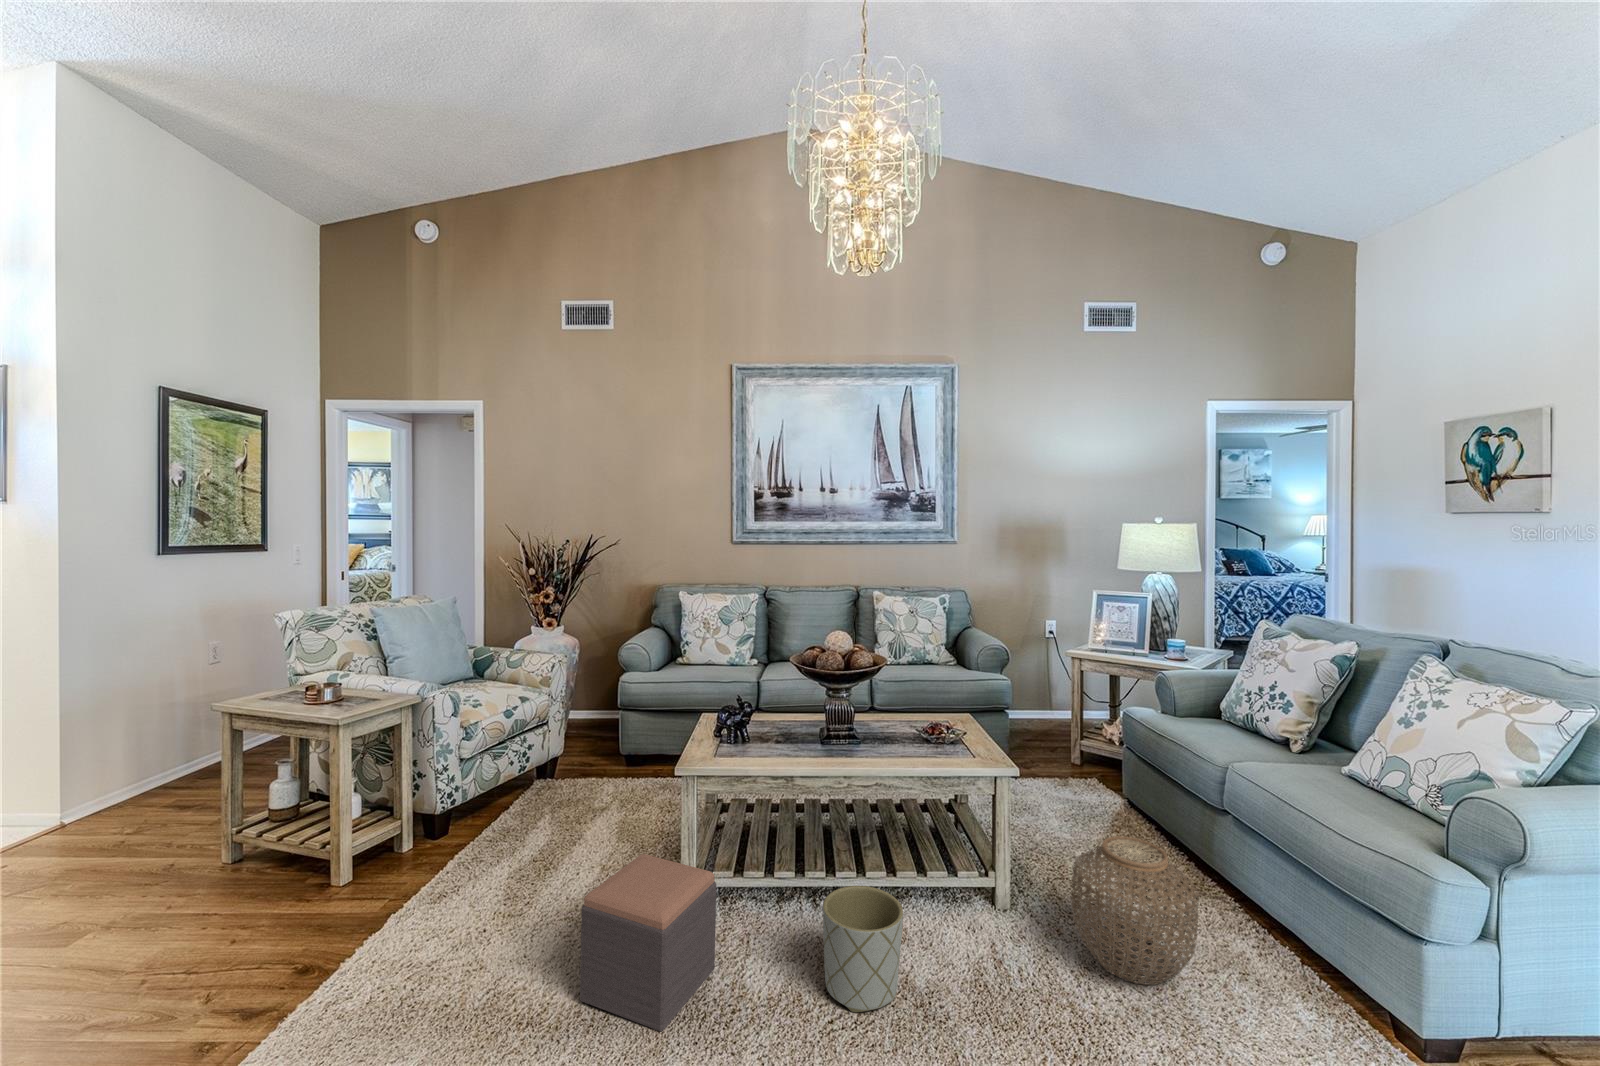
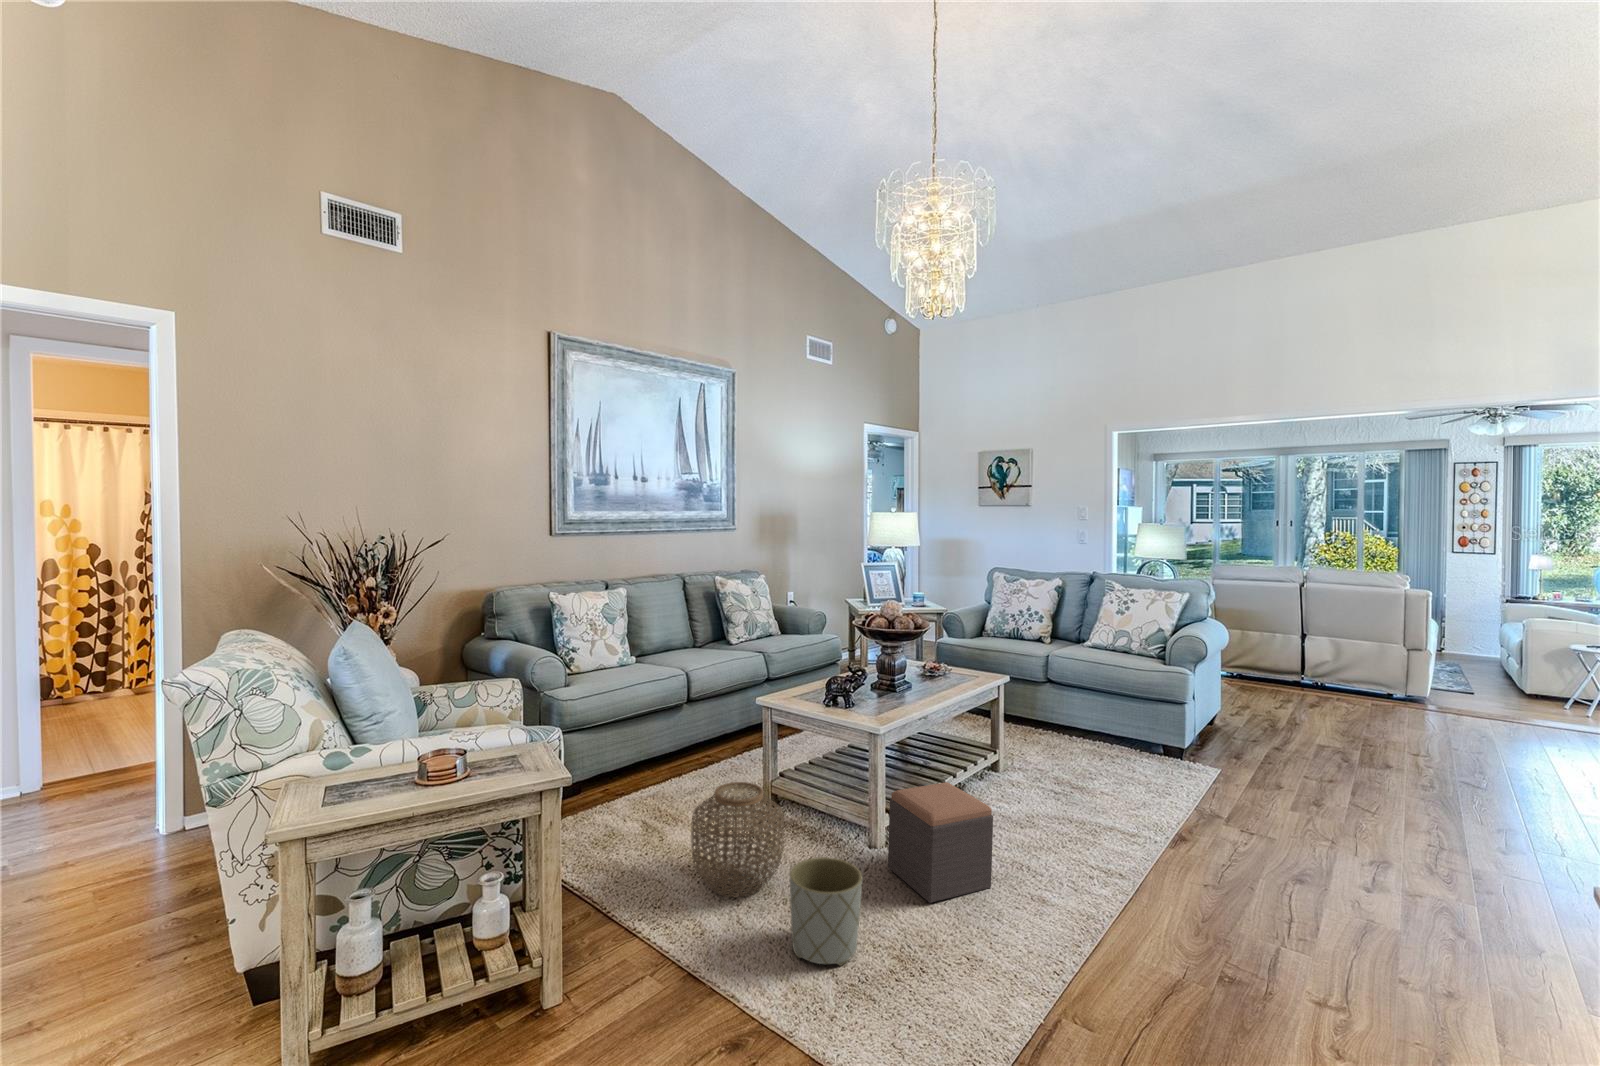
woven basket: present [1072,836,1198,985] -> present [691,782,784,897]
planter: present [823,886,903,1012] -> present [790,857,862,966]

